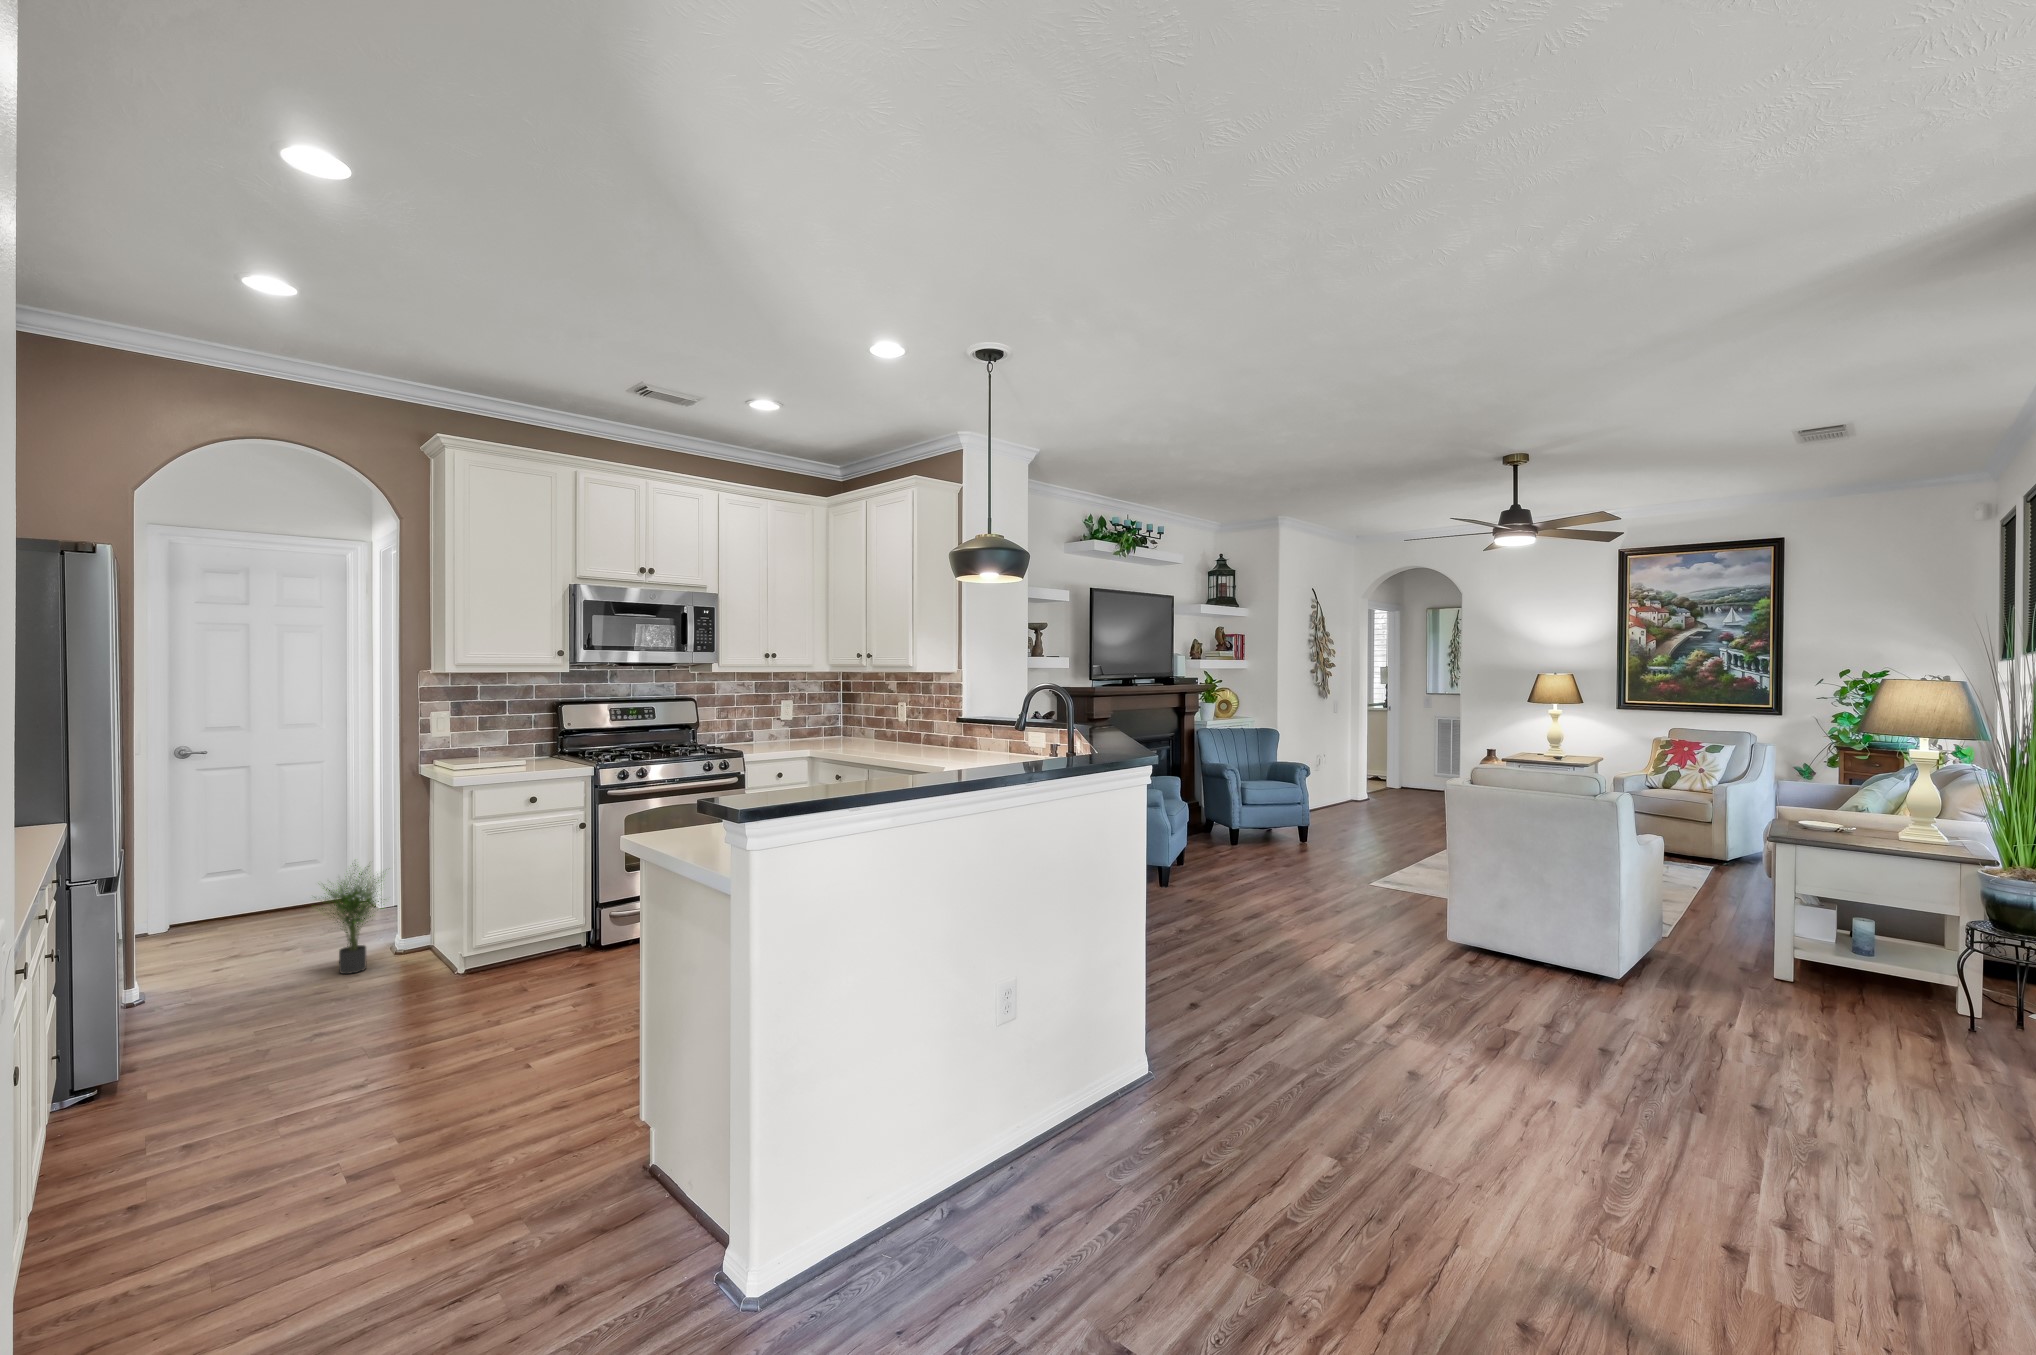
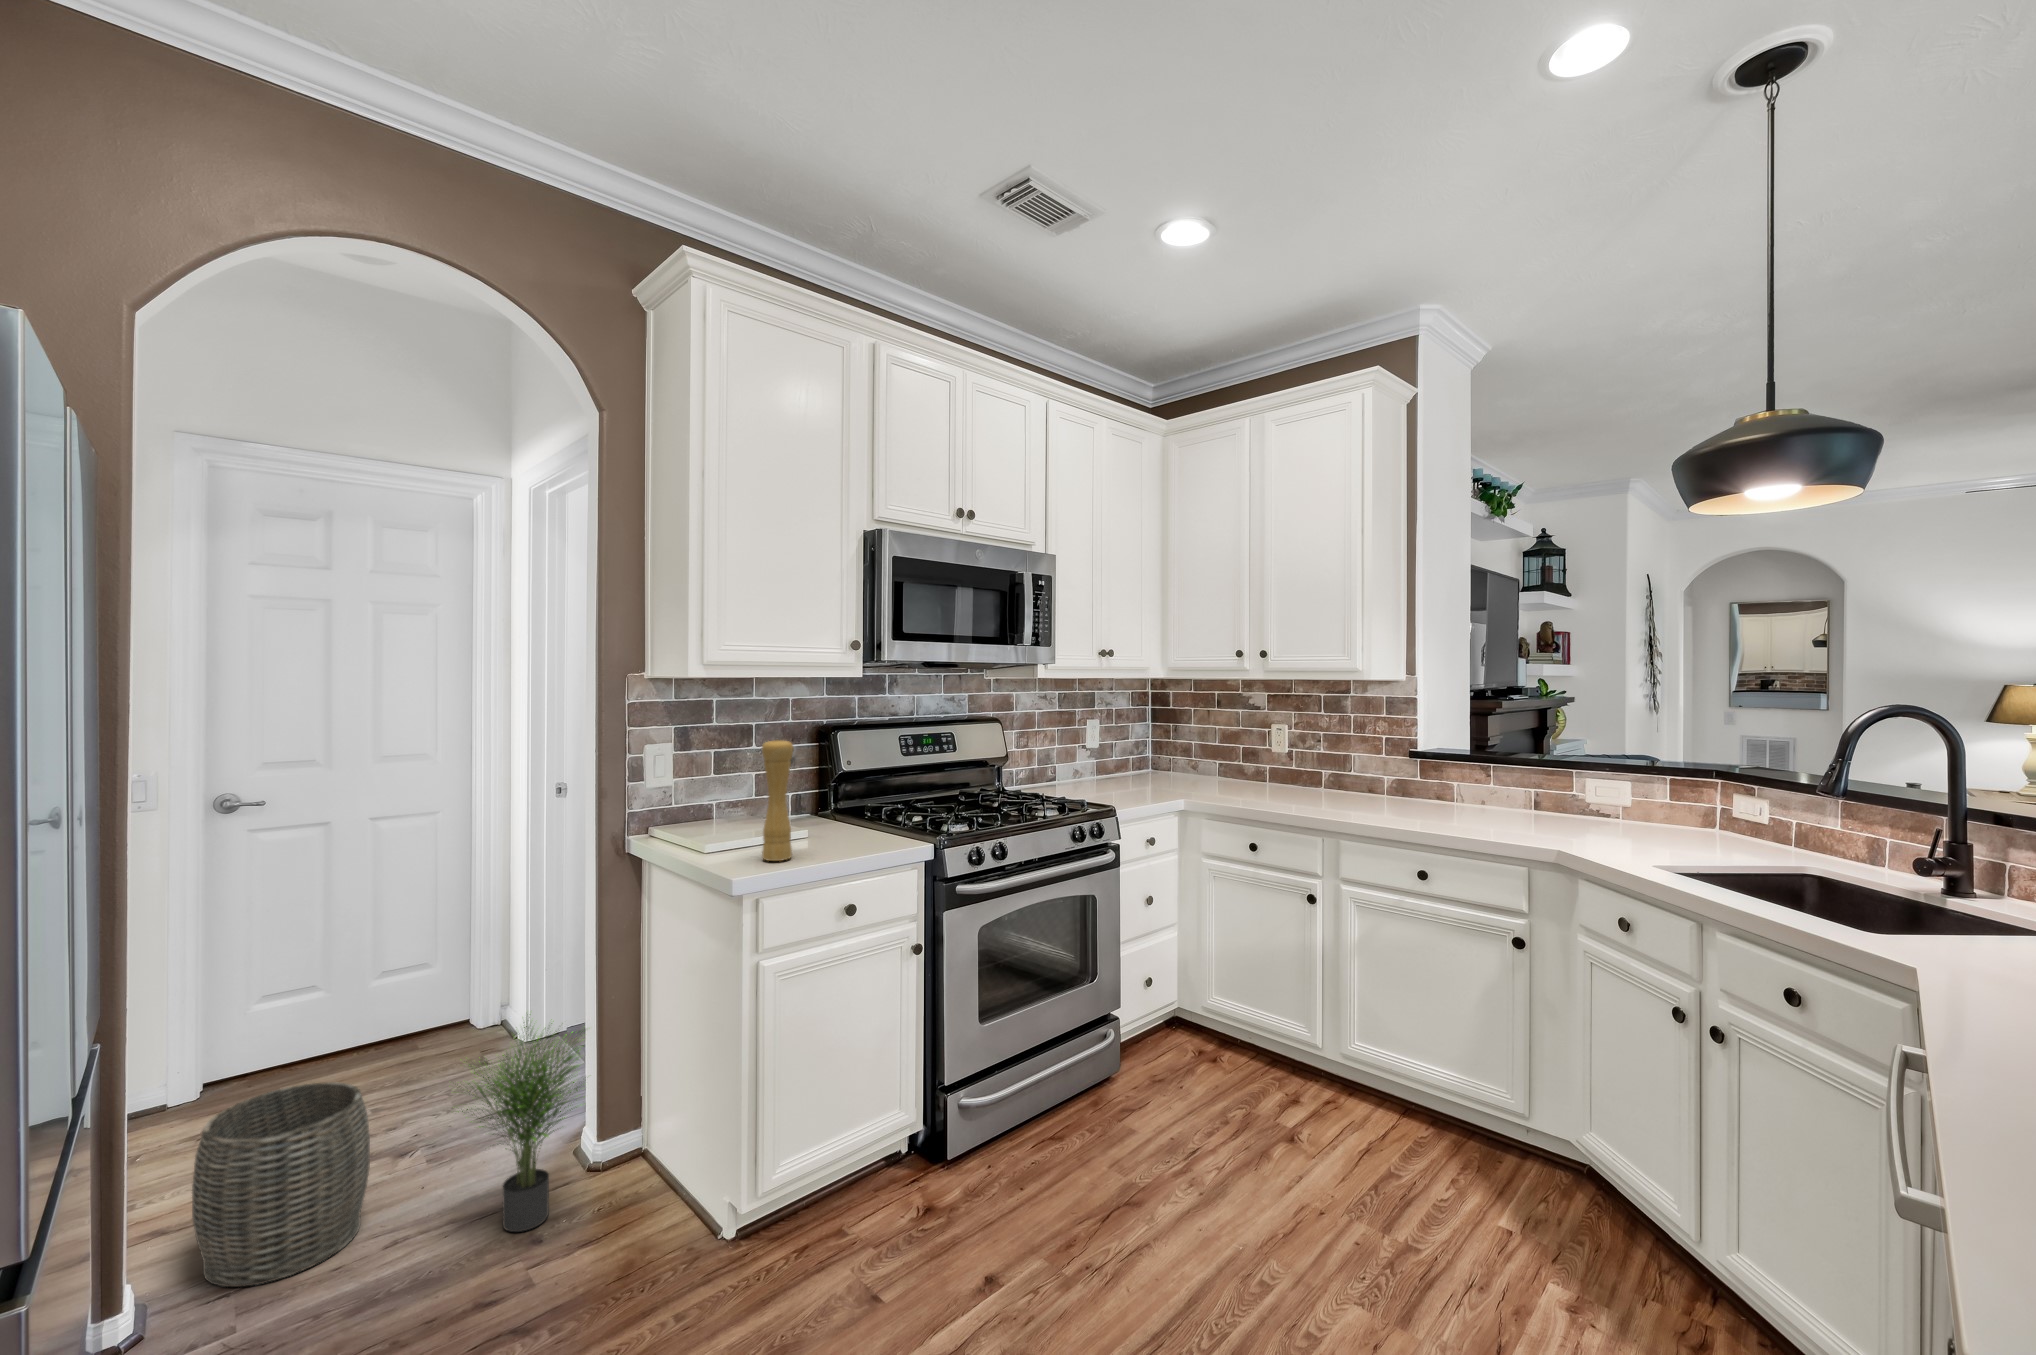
pepper mill: none [483,706,502,773] -> present [762,739,793,861]
woven basket: none [170,897,267,989] -> present [192,1082,370,1287]

